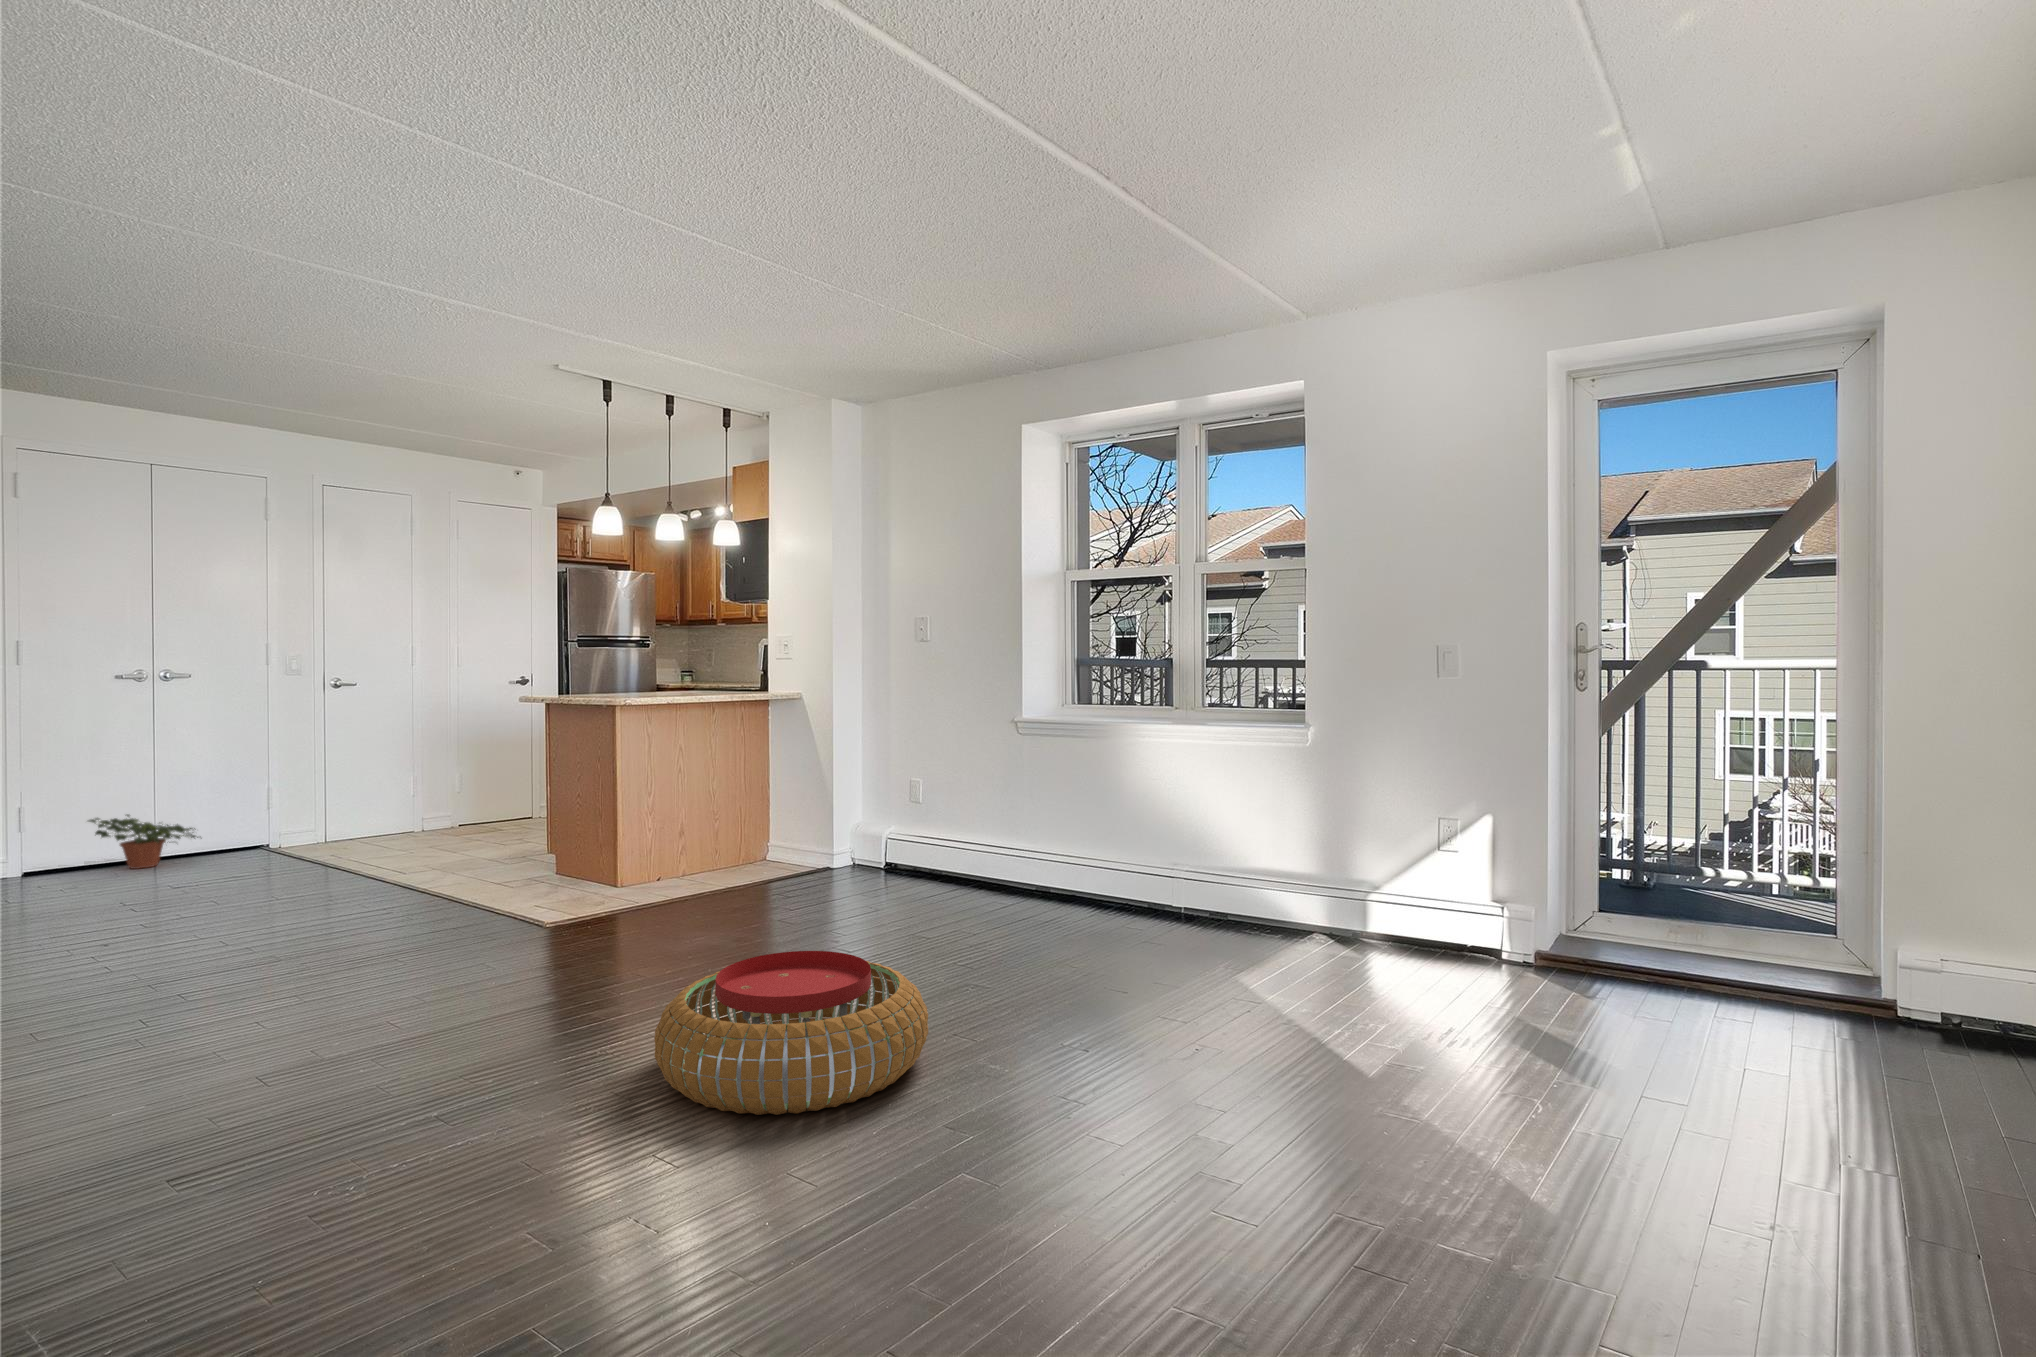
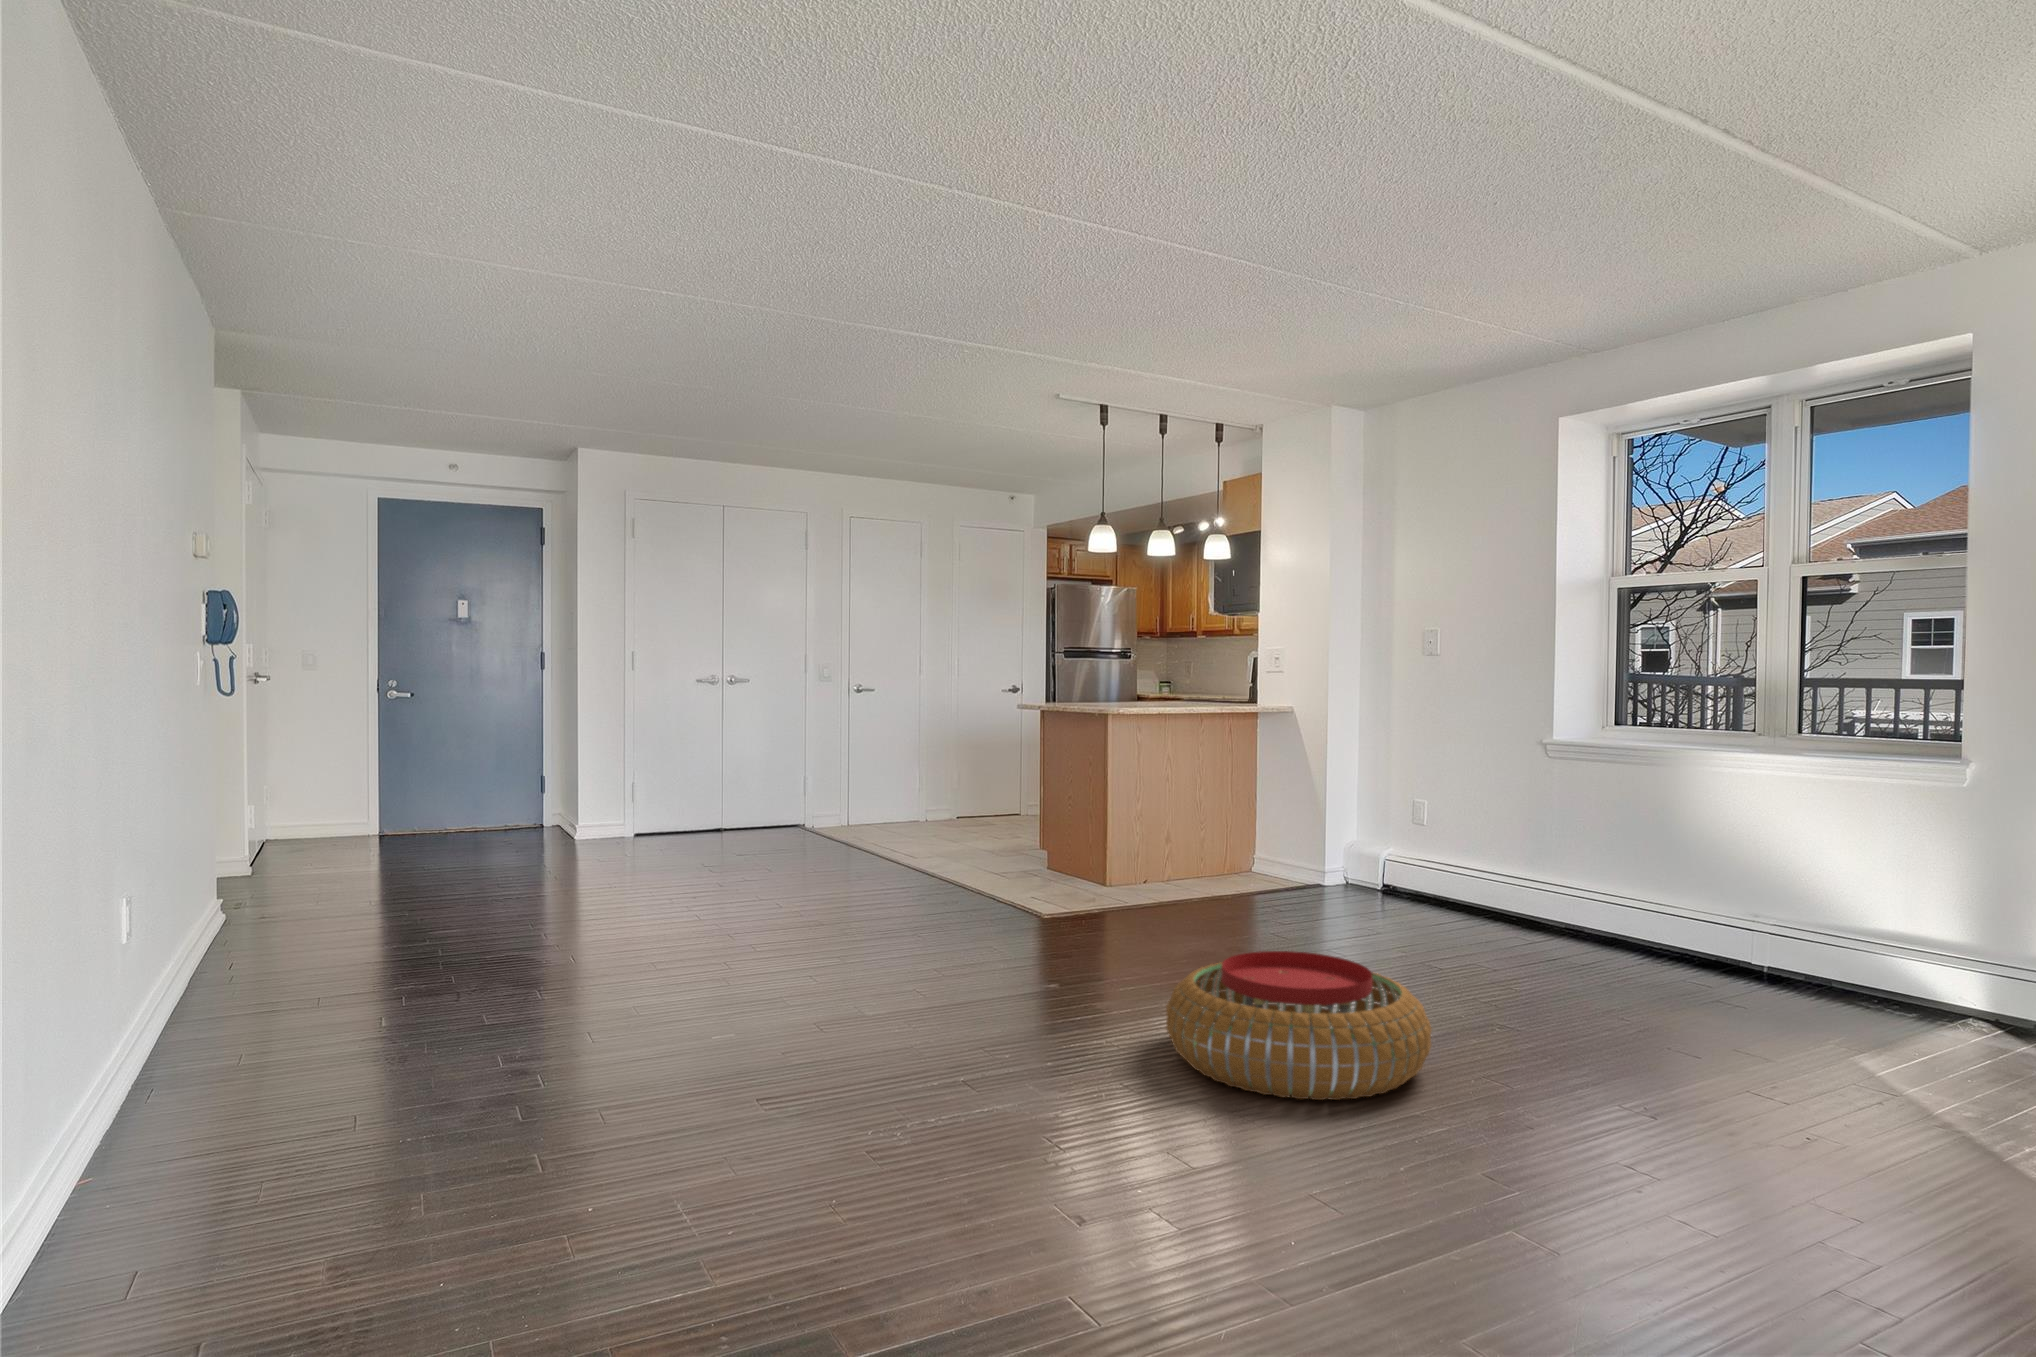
potted plant: present [89,814,198,869] -> none [696,792,774,838]

